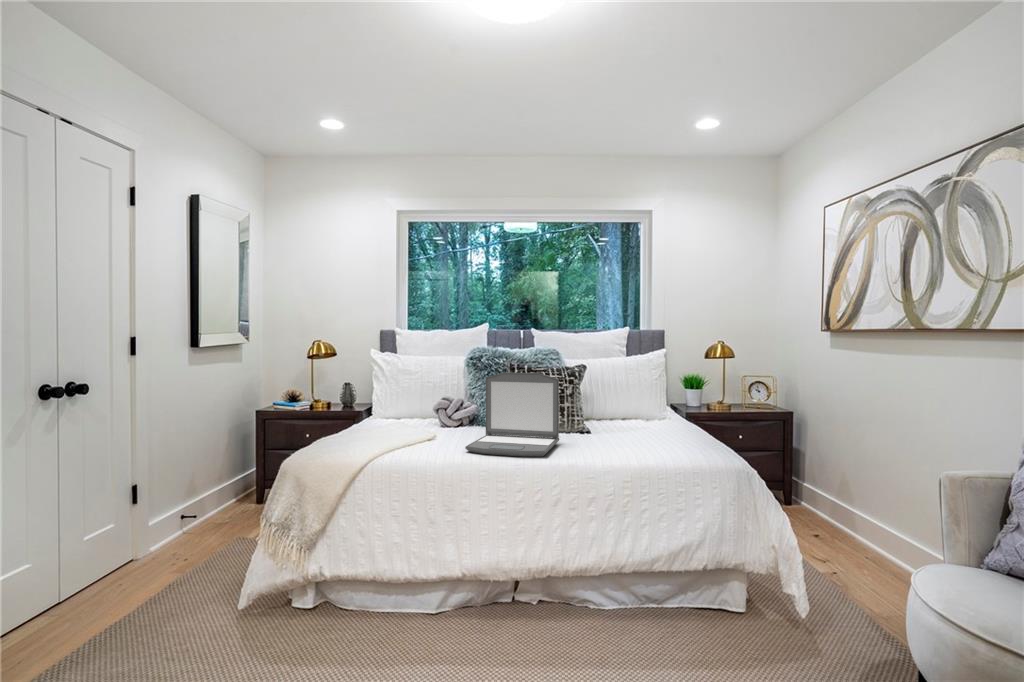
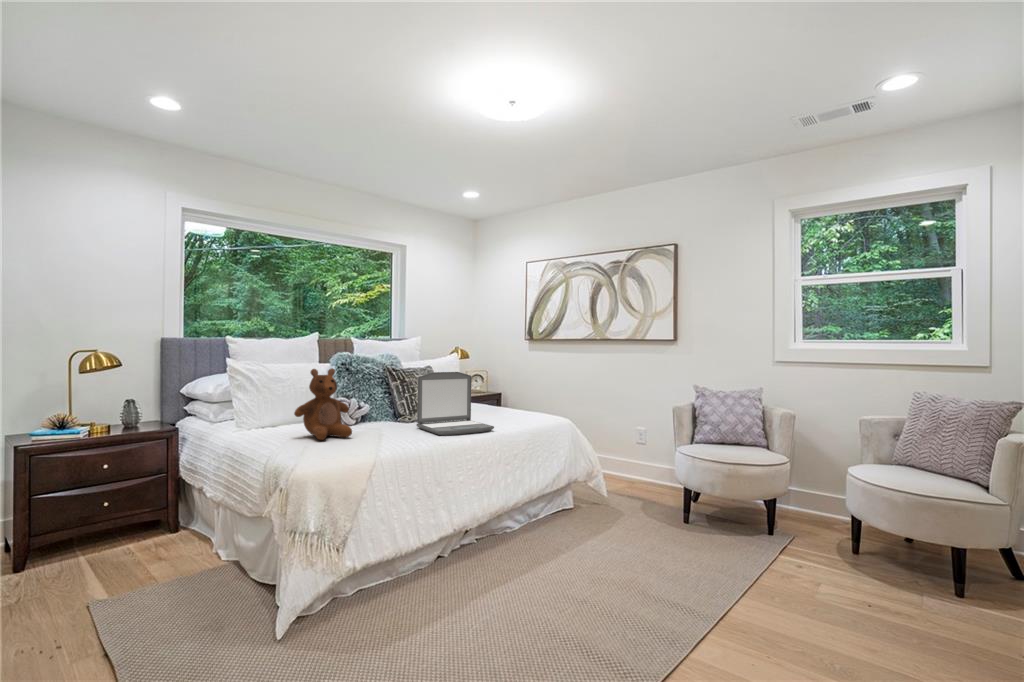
teddy bear: none [356,363,414,438] -> present [294,368,352,440]

